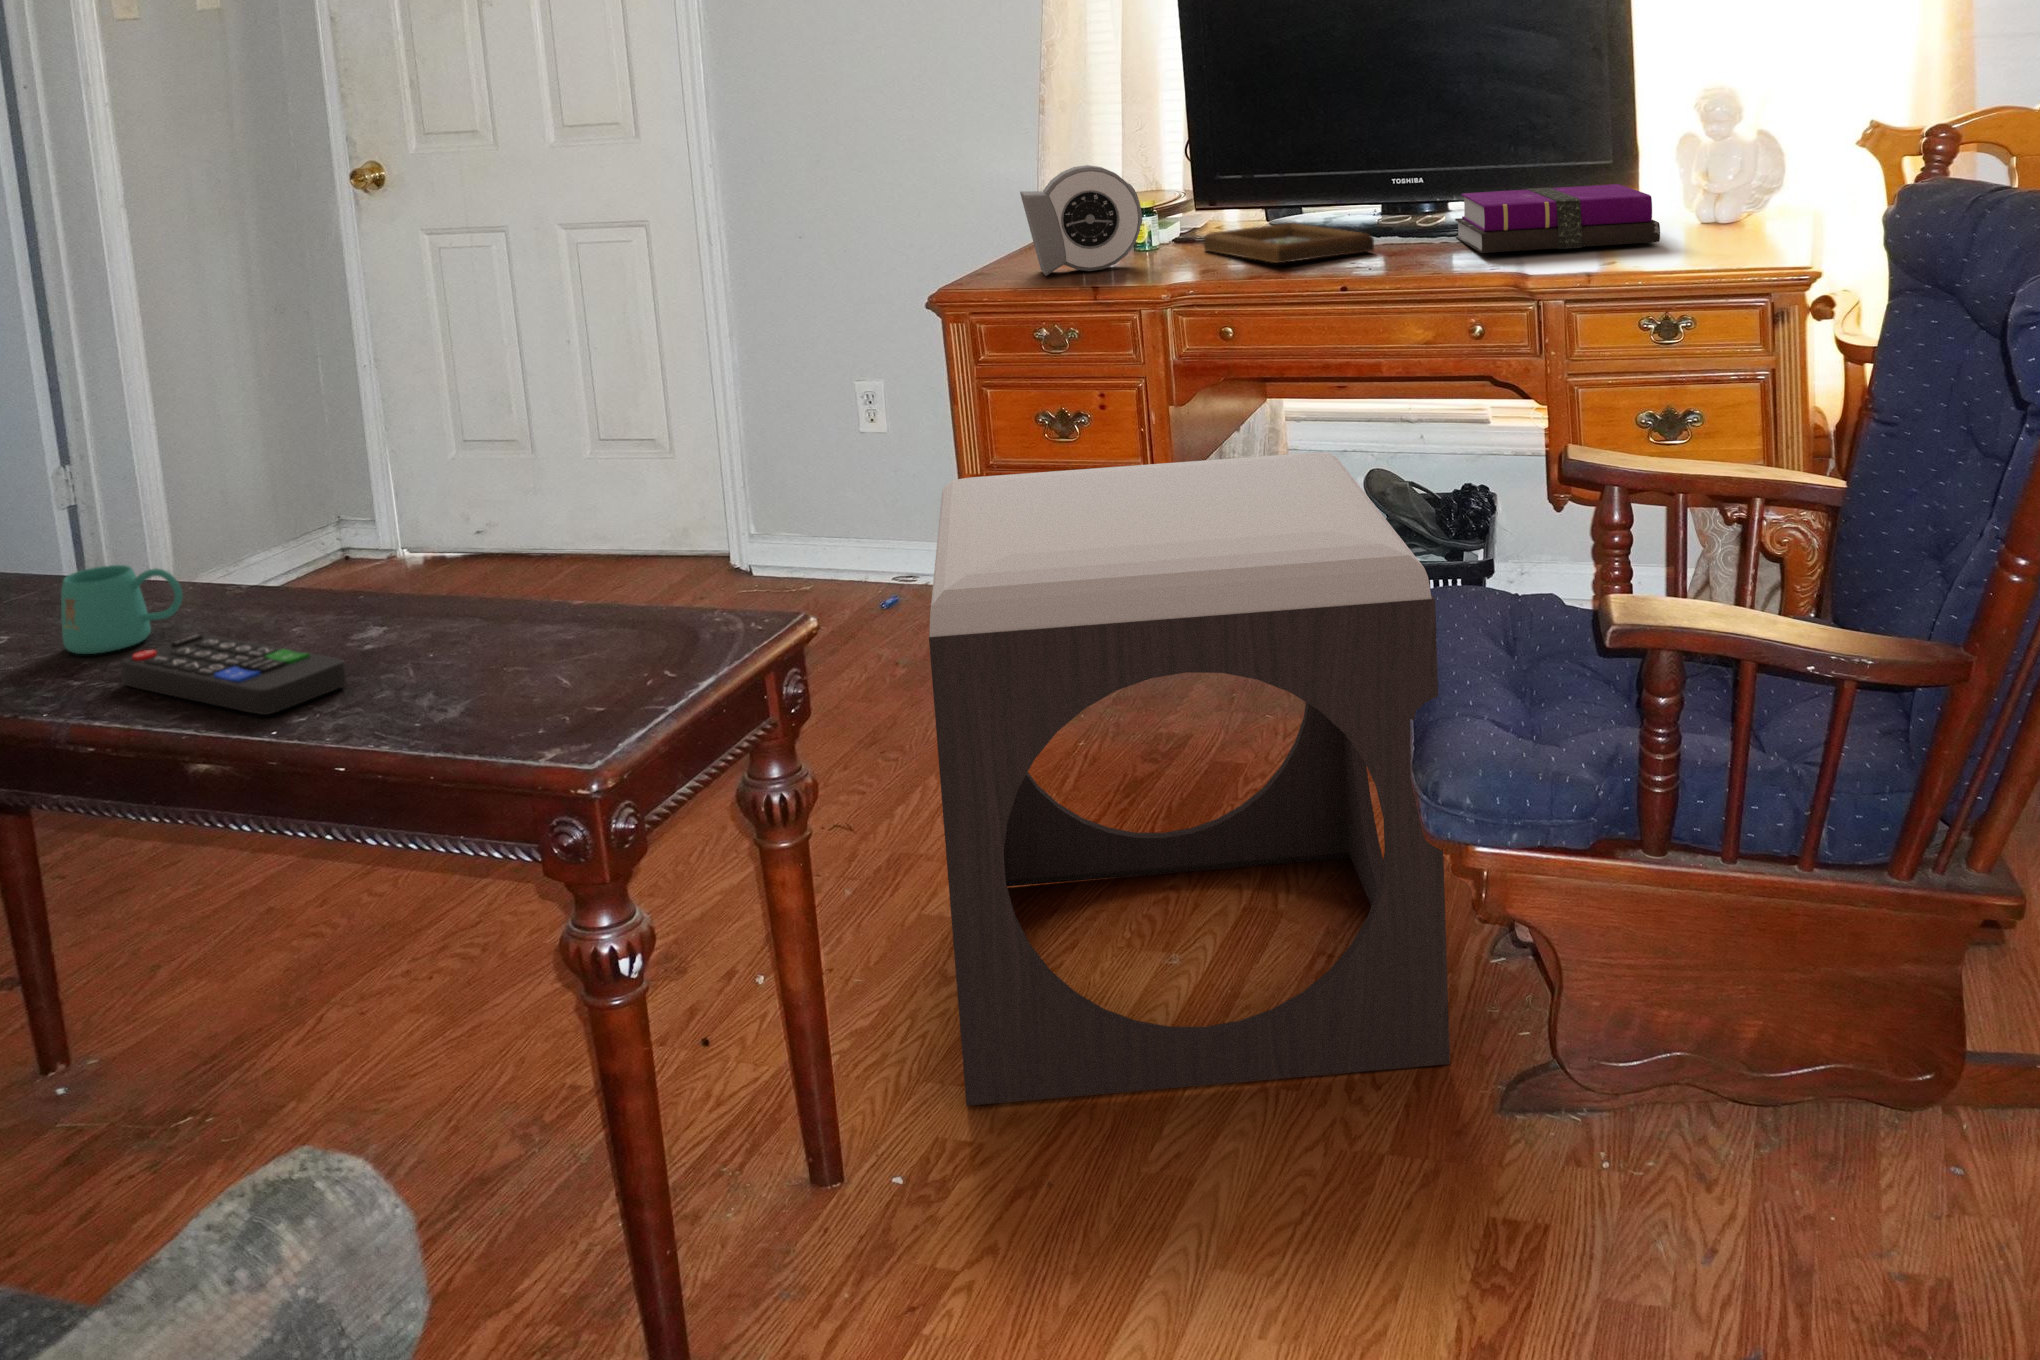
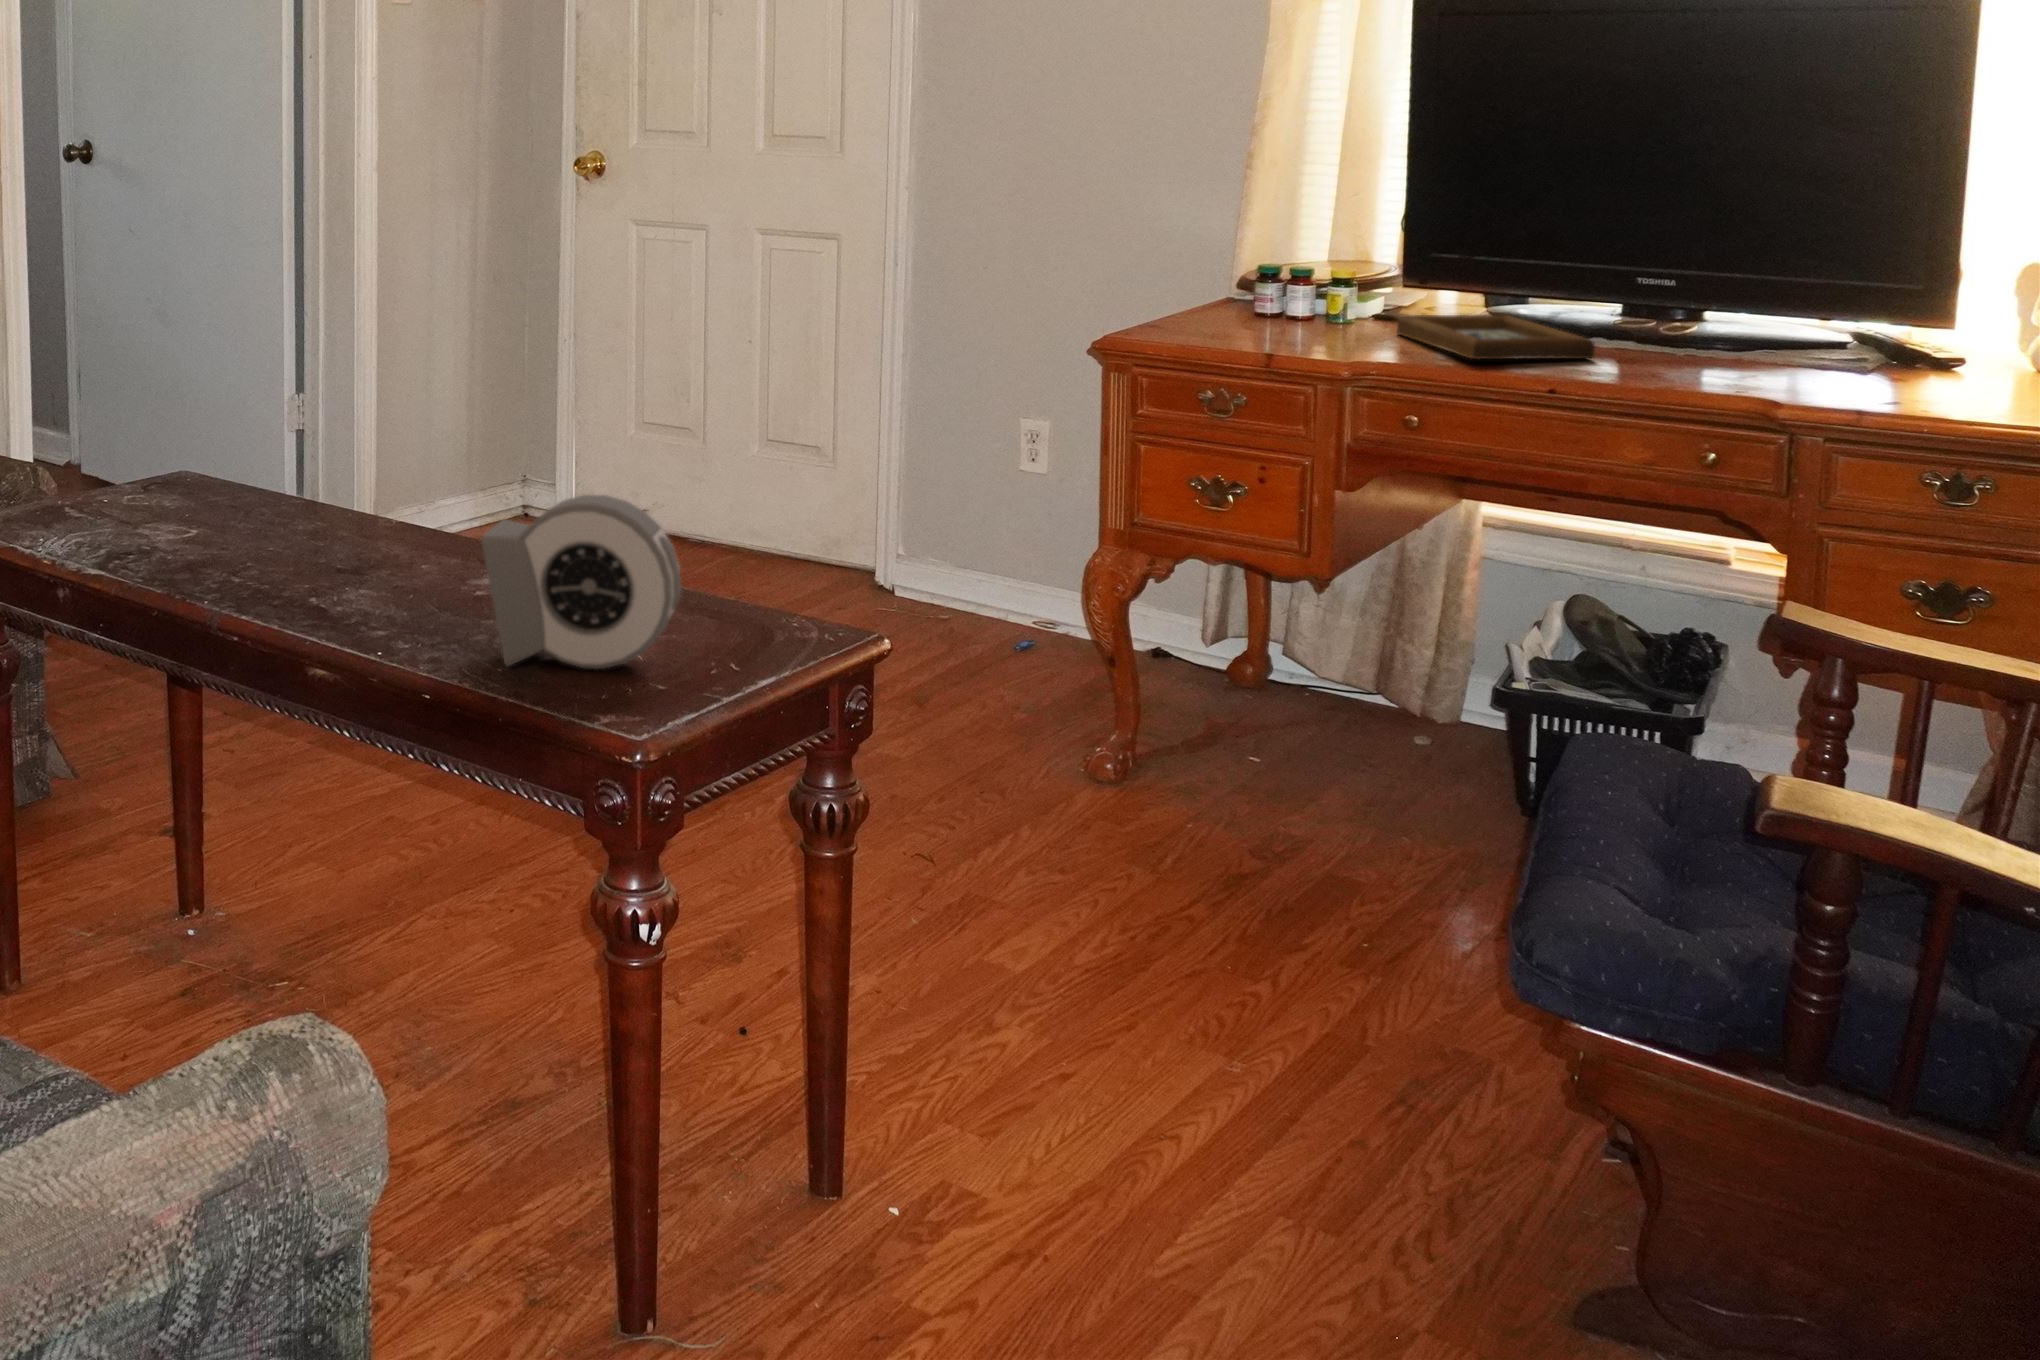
alarm clock: present [1020,165,1142,276] -> present [481,495,681,669]
notebook: present [1455,184,1660,253] -> none [1703,306,1963,392]
footstool: present [929,452,1450,1106] -> none [978,537,1539,1238]
mug: present [61,565,183,654] -> none [272,497,364,569]
remote control: present [120,634,347,715] -> none [309,566,476,644]

